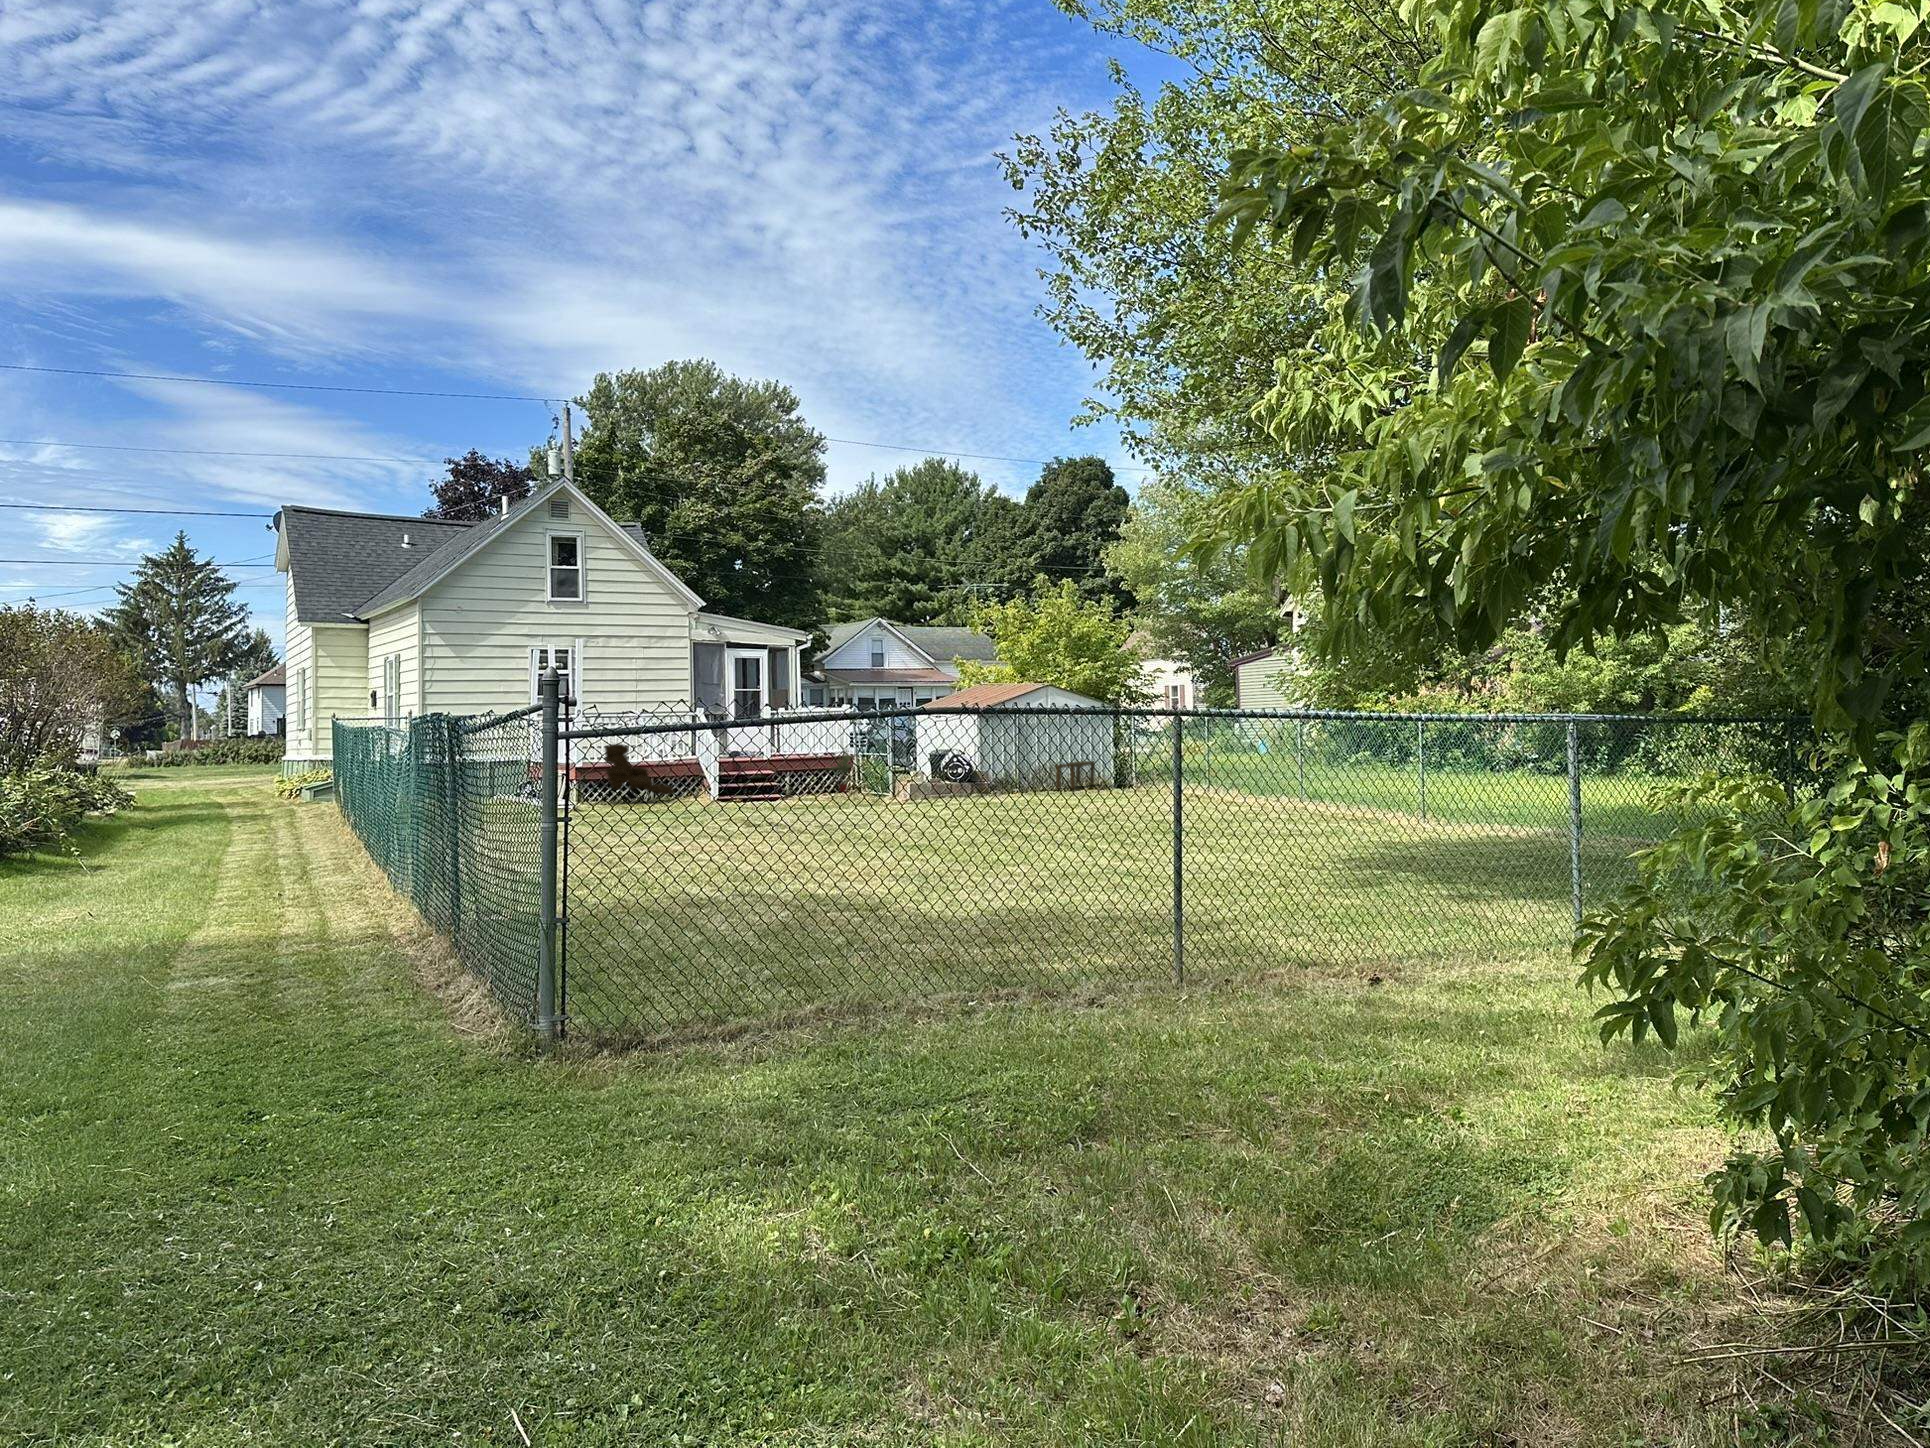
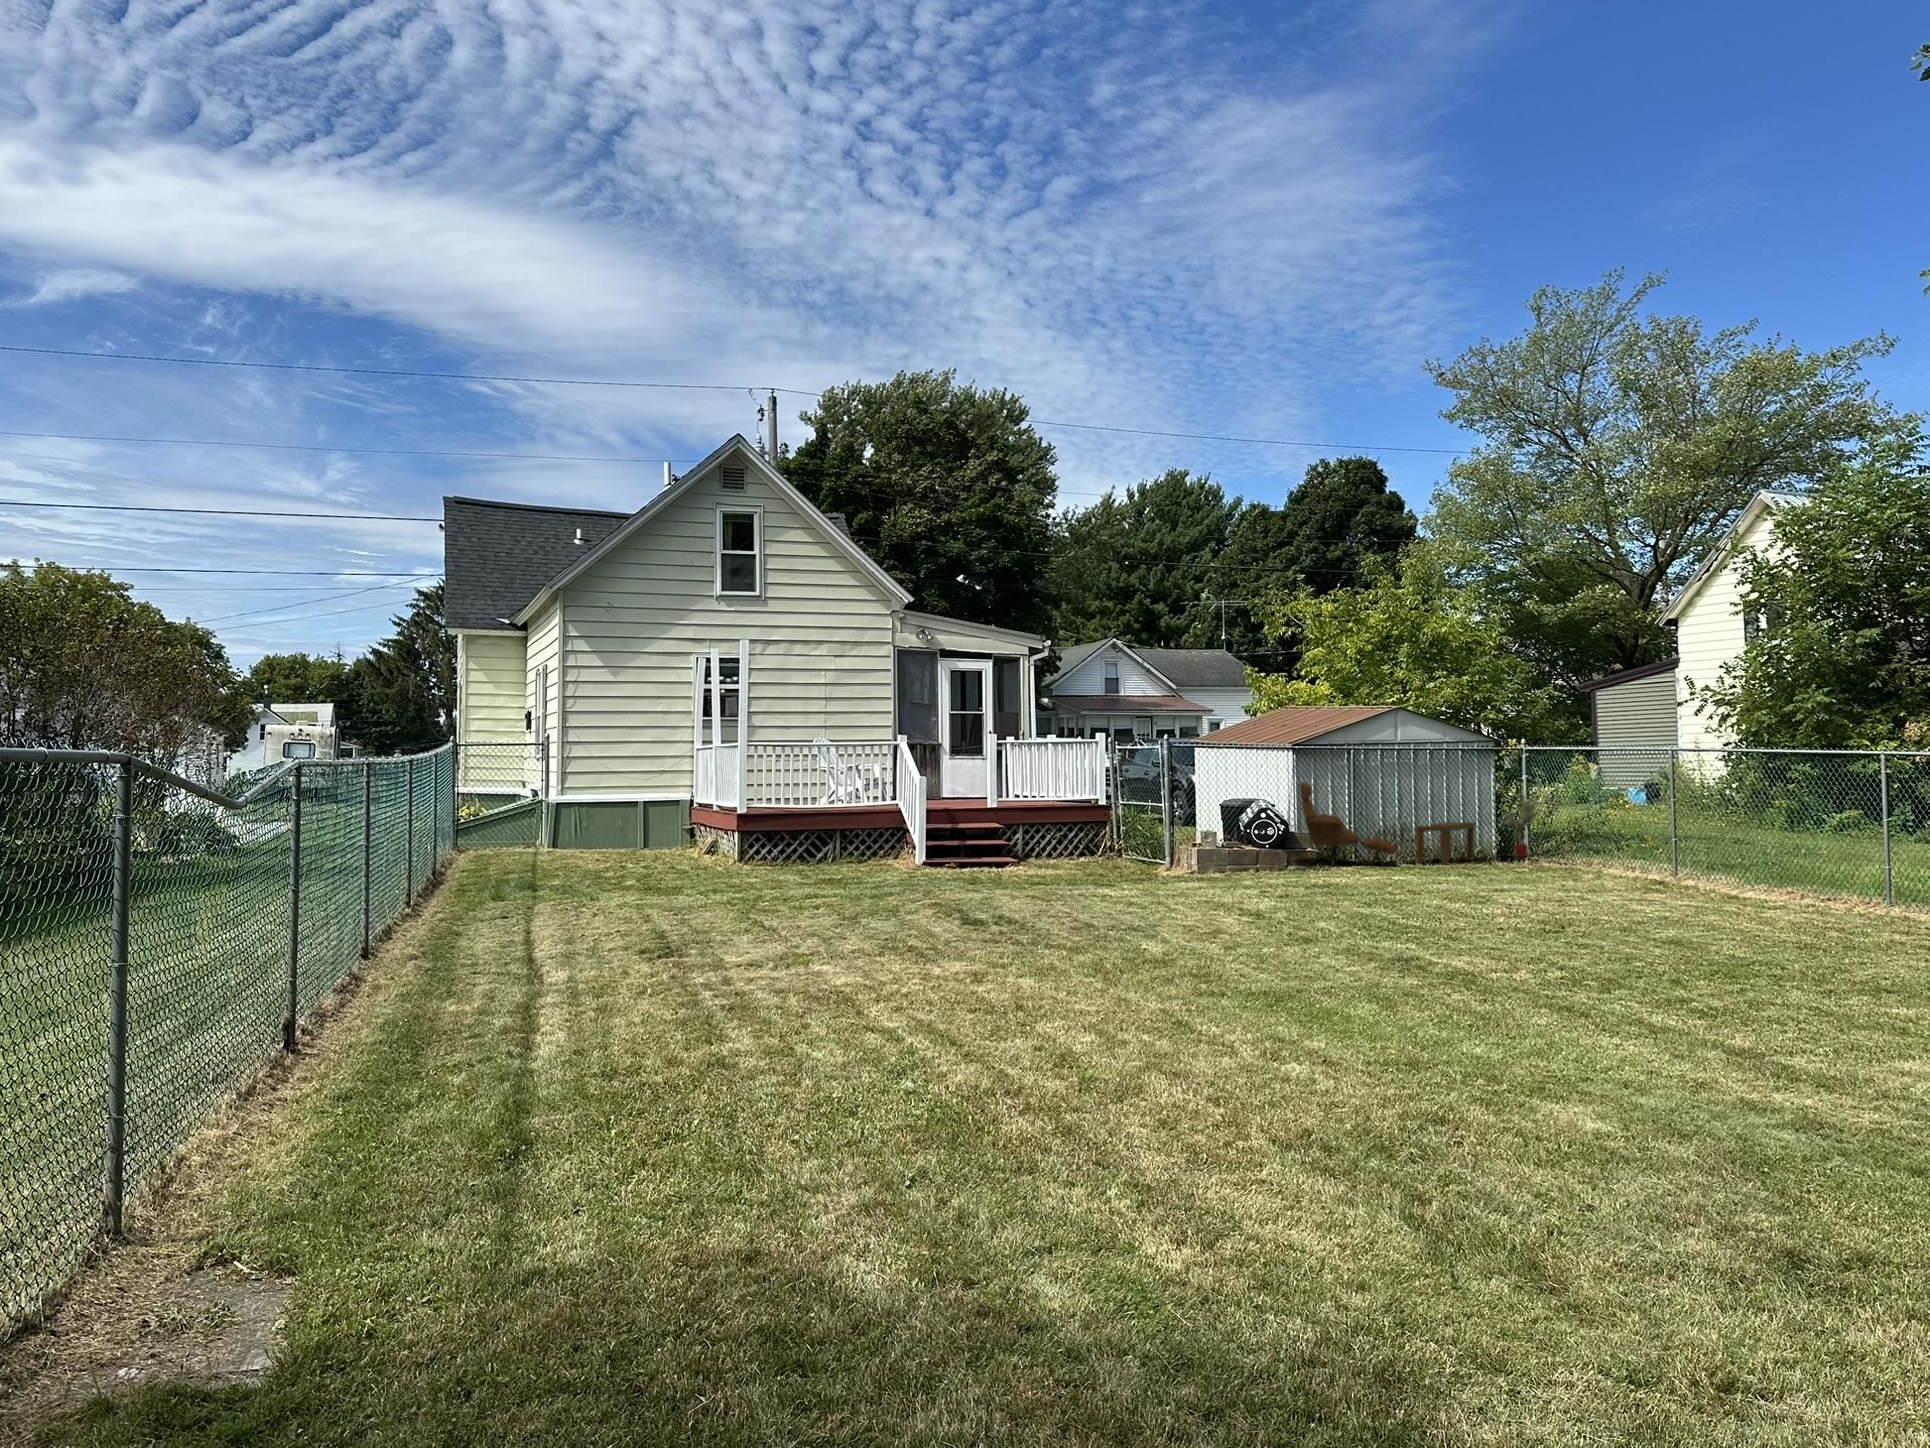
lounge chair: present [605,744,674,803] -> present [1300,782,1396,866]
potted tree: present [827,749,853,792] -> present [1502,796,1539,857]

